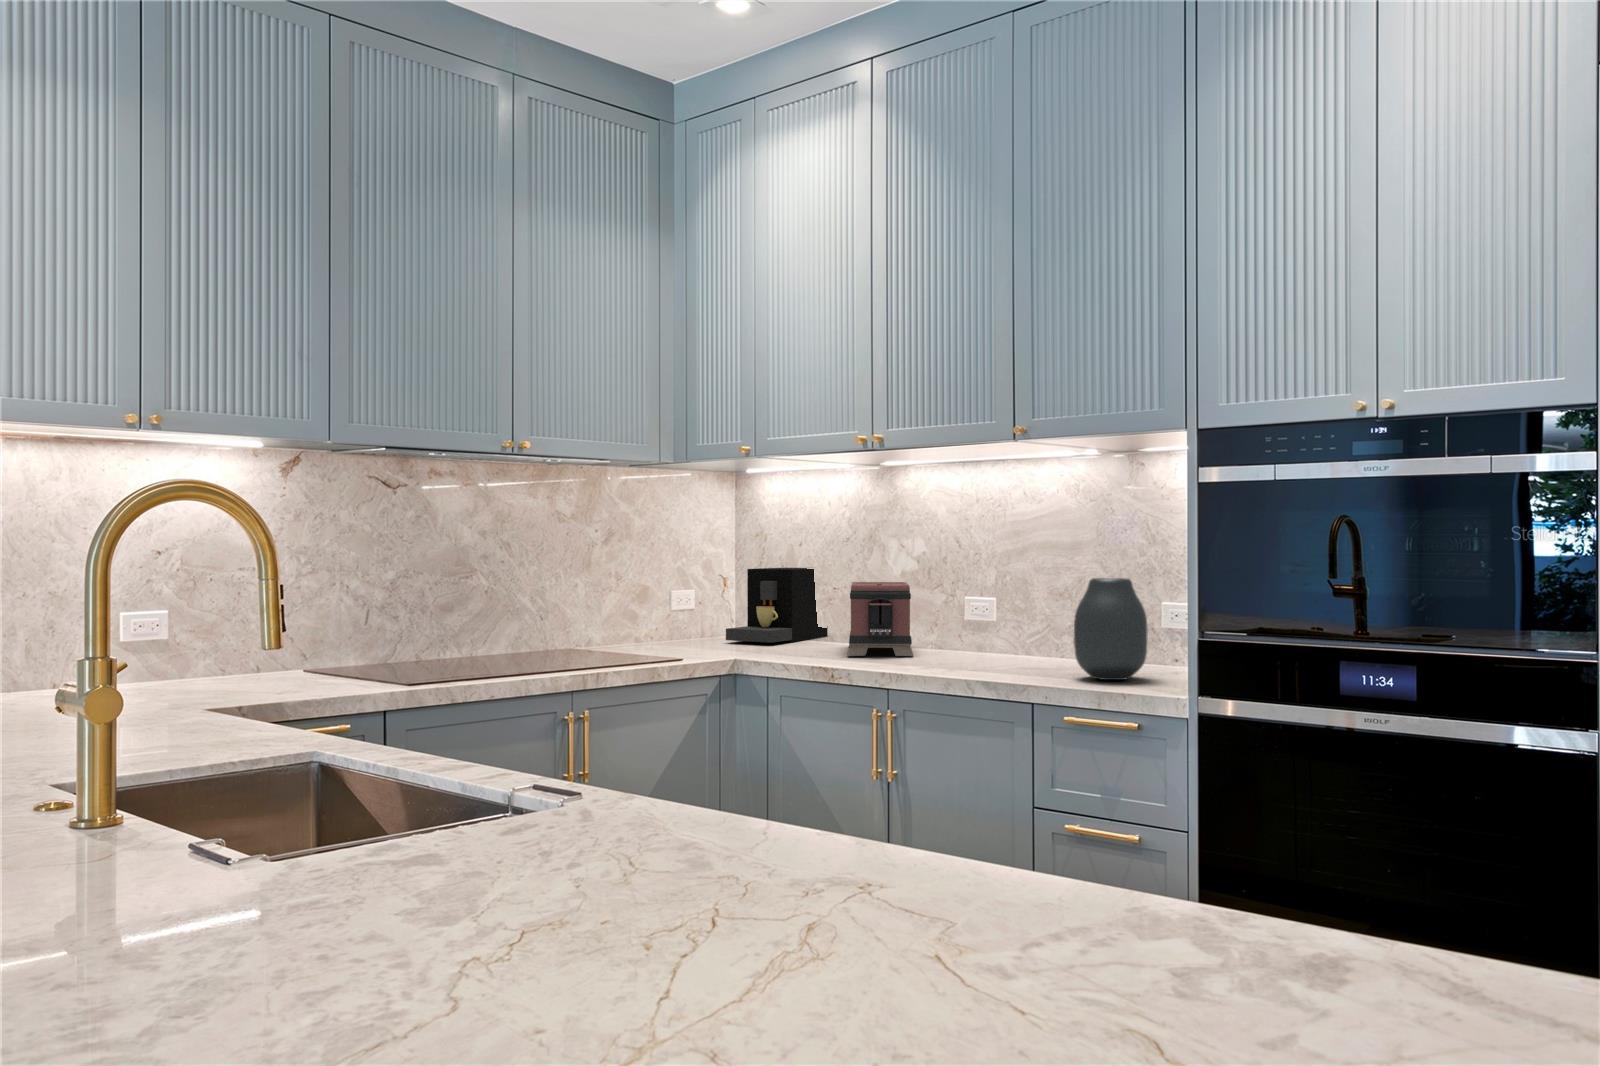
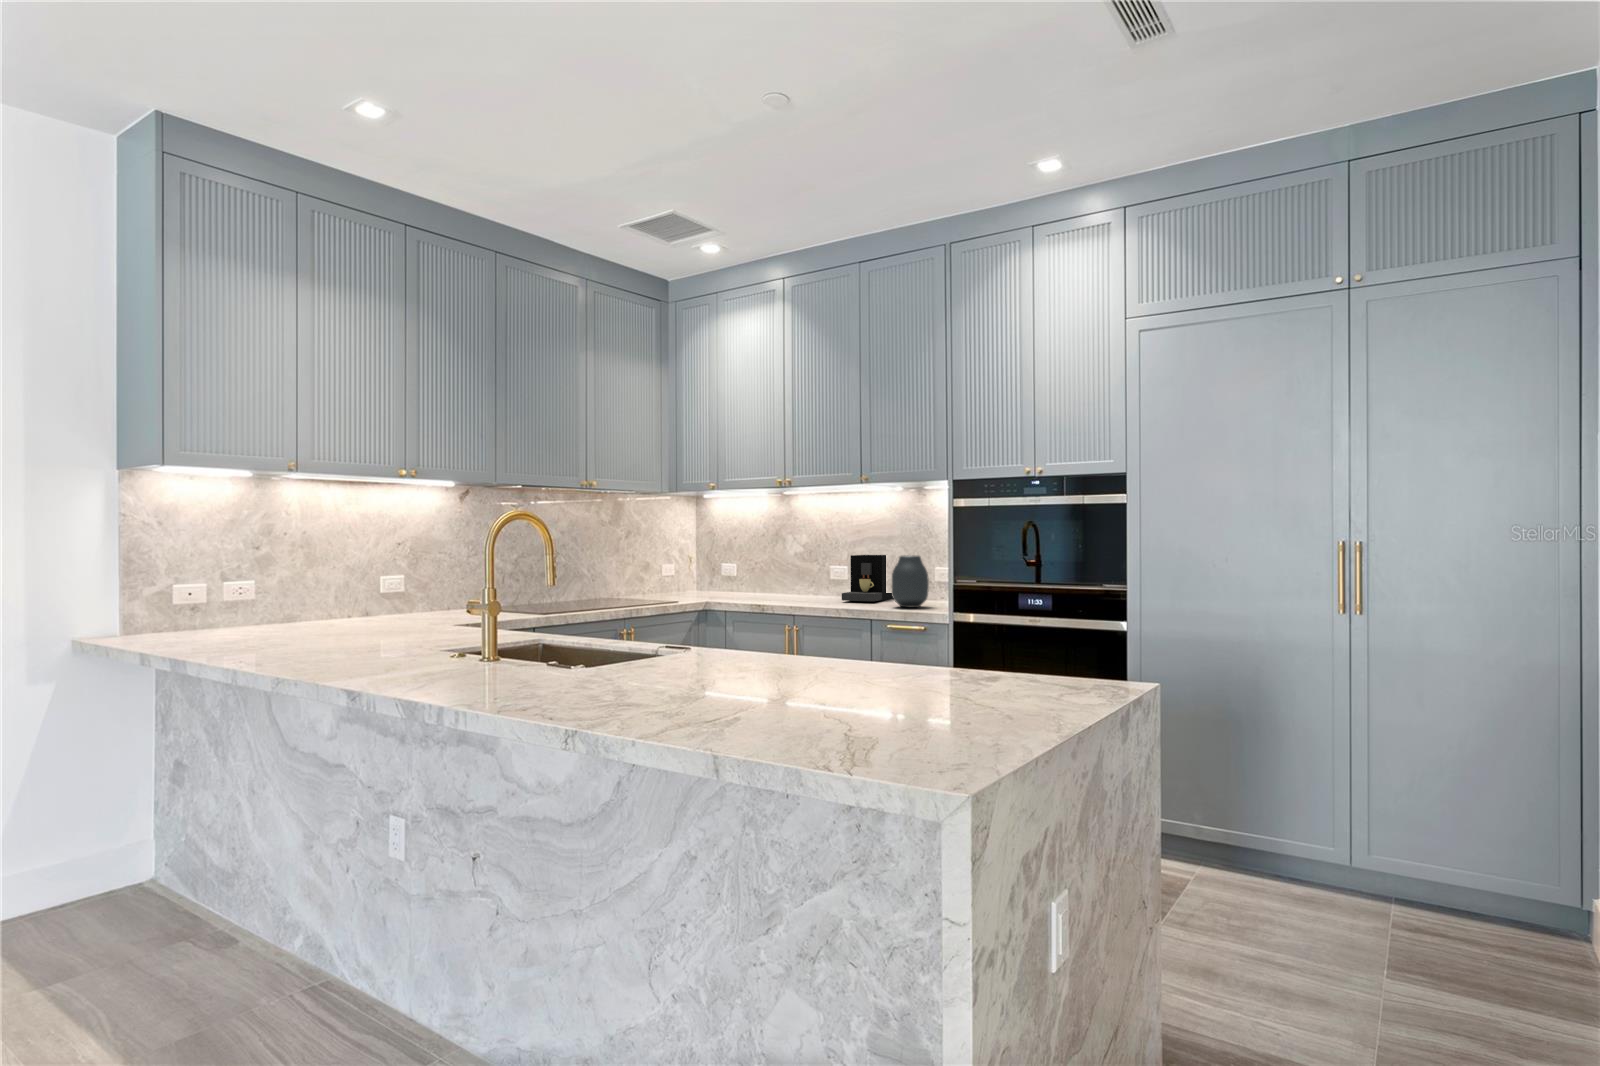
coffee maker: present [726,568,828,643] -> present [842,555,893,601]
toaster: present [848,582,913,656] -> none [766,560,805,600]

